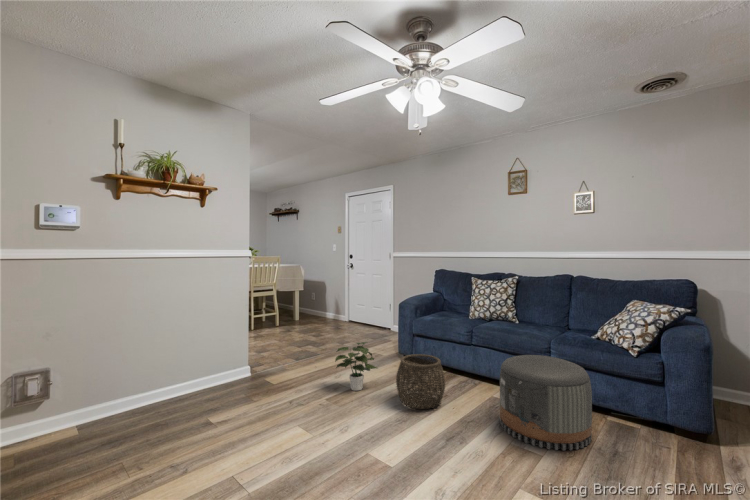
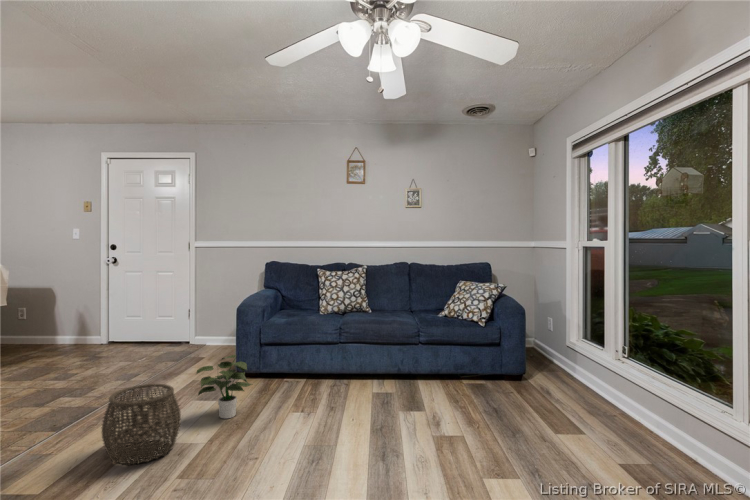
woven basket: present [396,354,445,409] -> present [102,384,181,465]
pouf: present [500,355,592,451] -> none [396,337,473,416]

